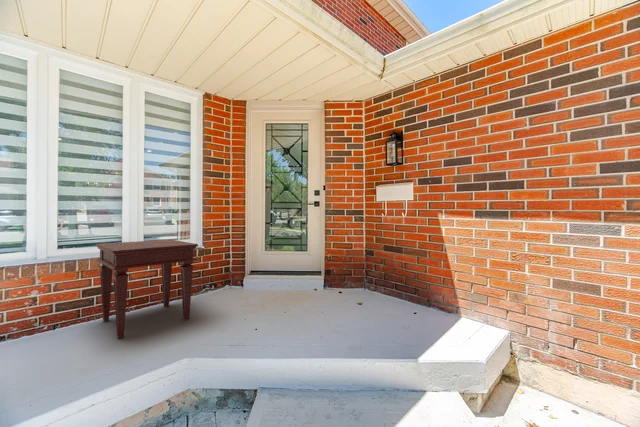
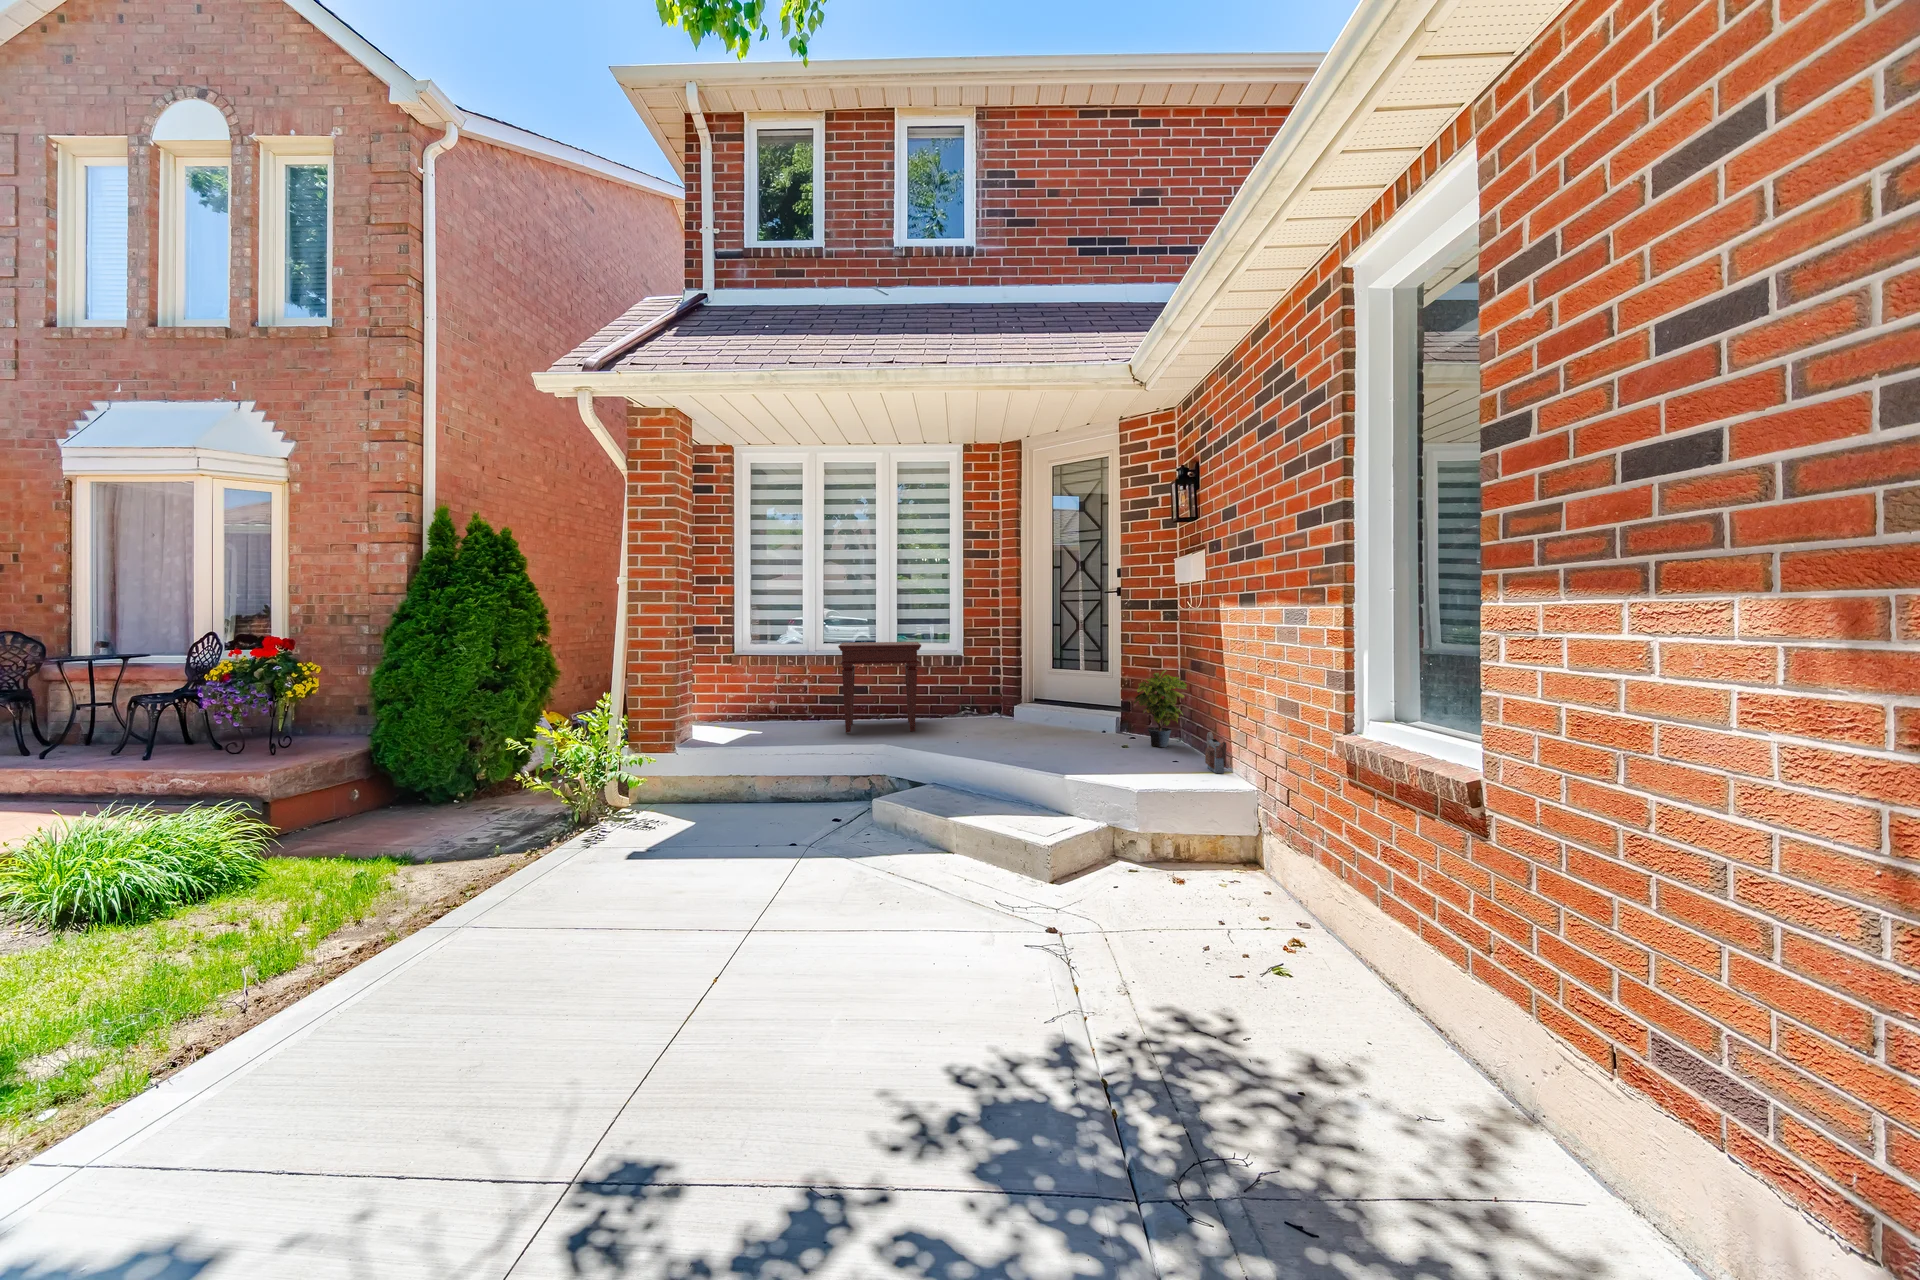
potted plant: none [372,254,408,304] -> present [1134,669,1187,747]
watering can: none [452,297,497,327] -> present [1205,732,1226,773]

